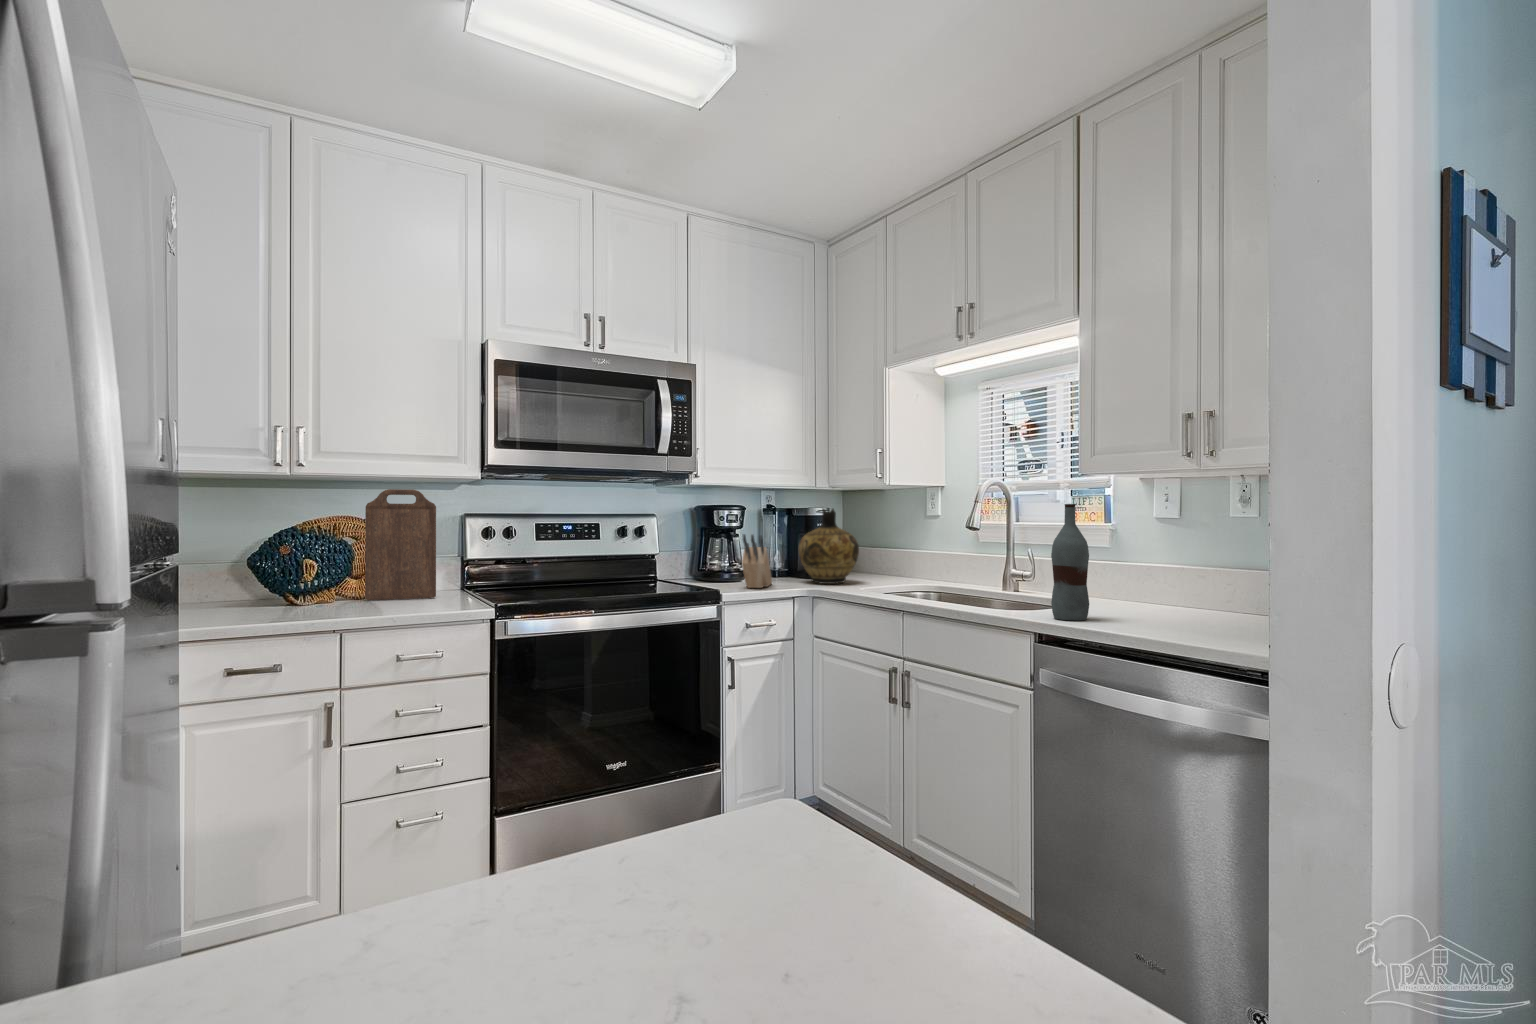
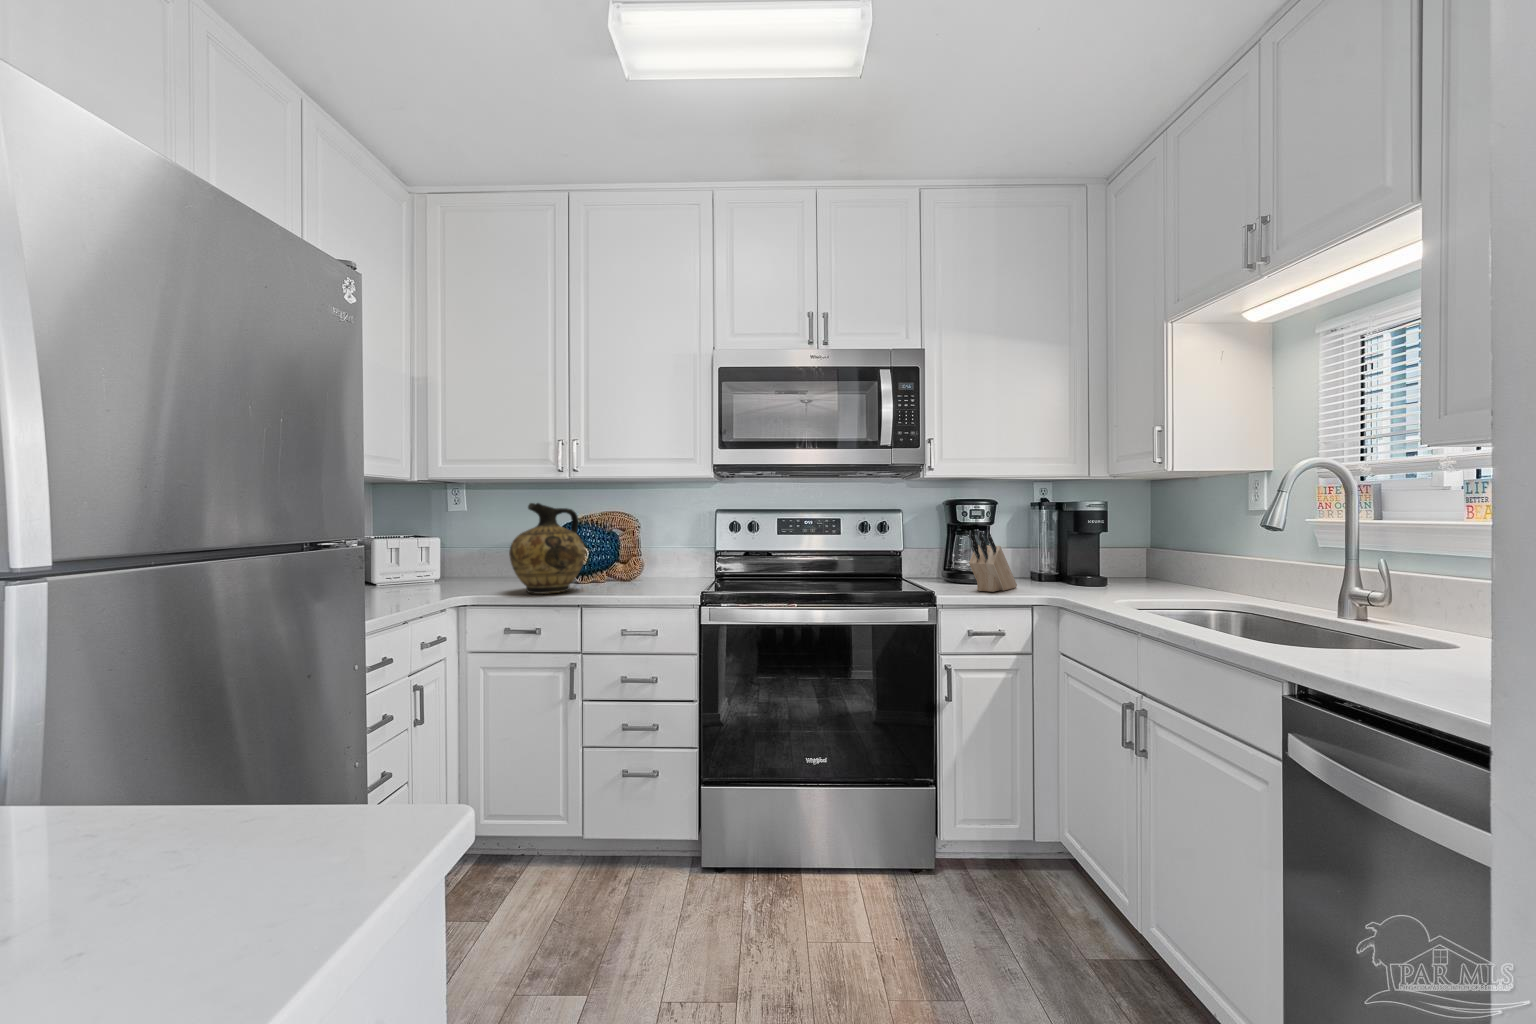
cutting board: present [365,489,436,600] -> none [626,489,678,583]
bottle: present [1051,504,1089,620] -> none [1354,489,1434,681]
ceramic jug: present [799,508,859,584] -> present [509,503,585,594]

